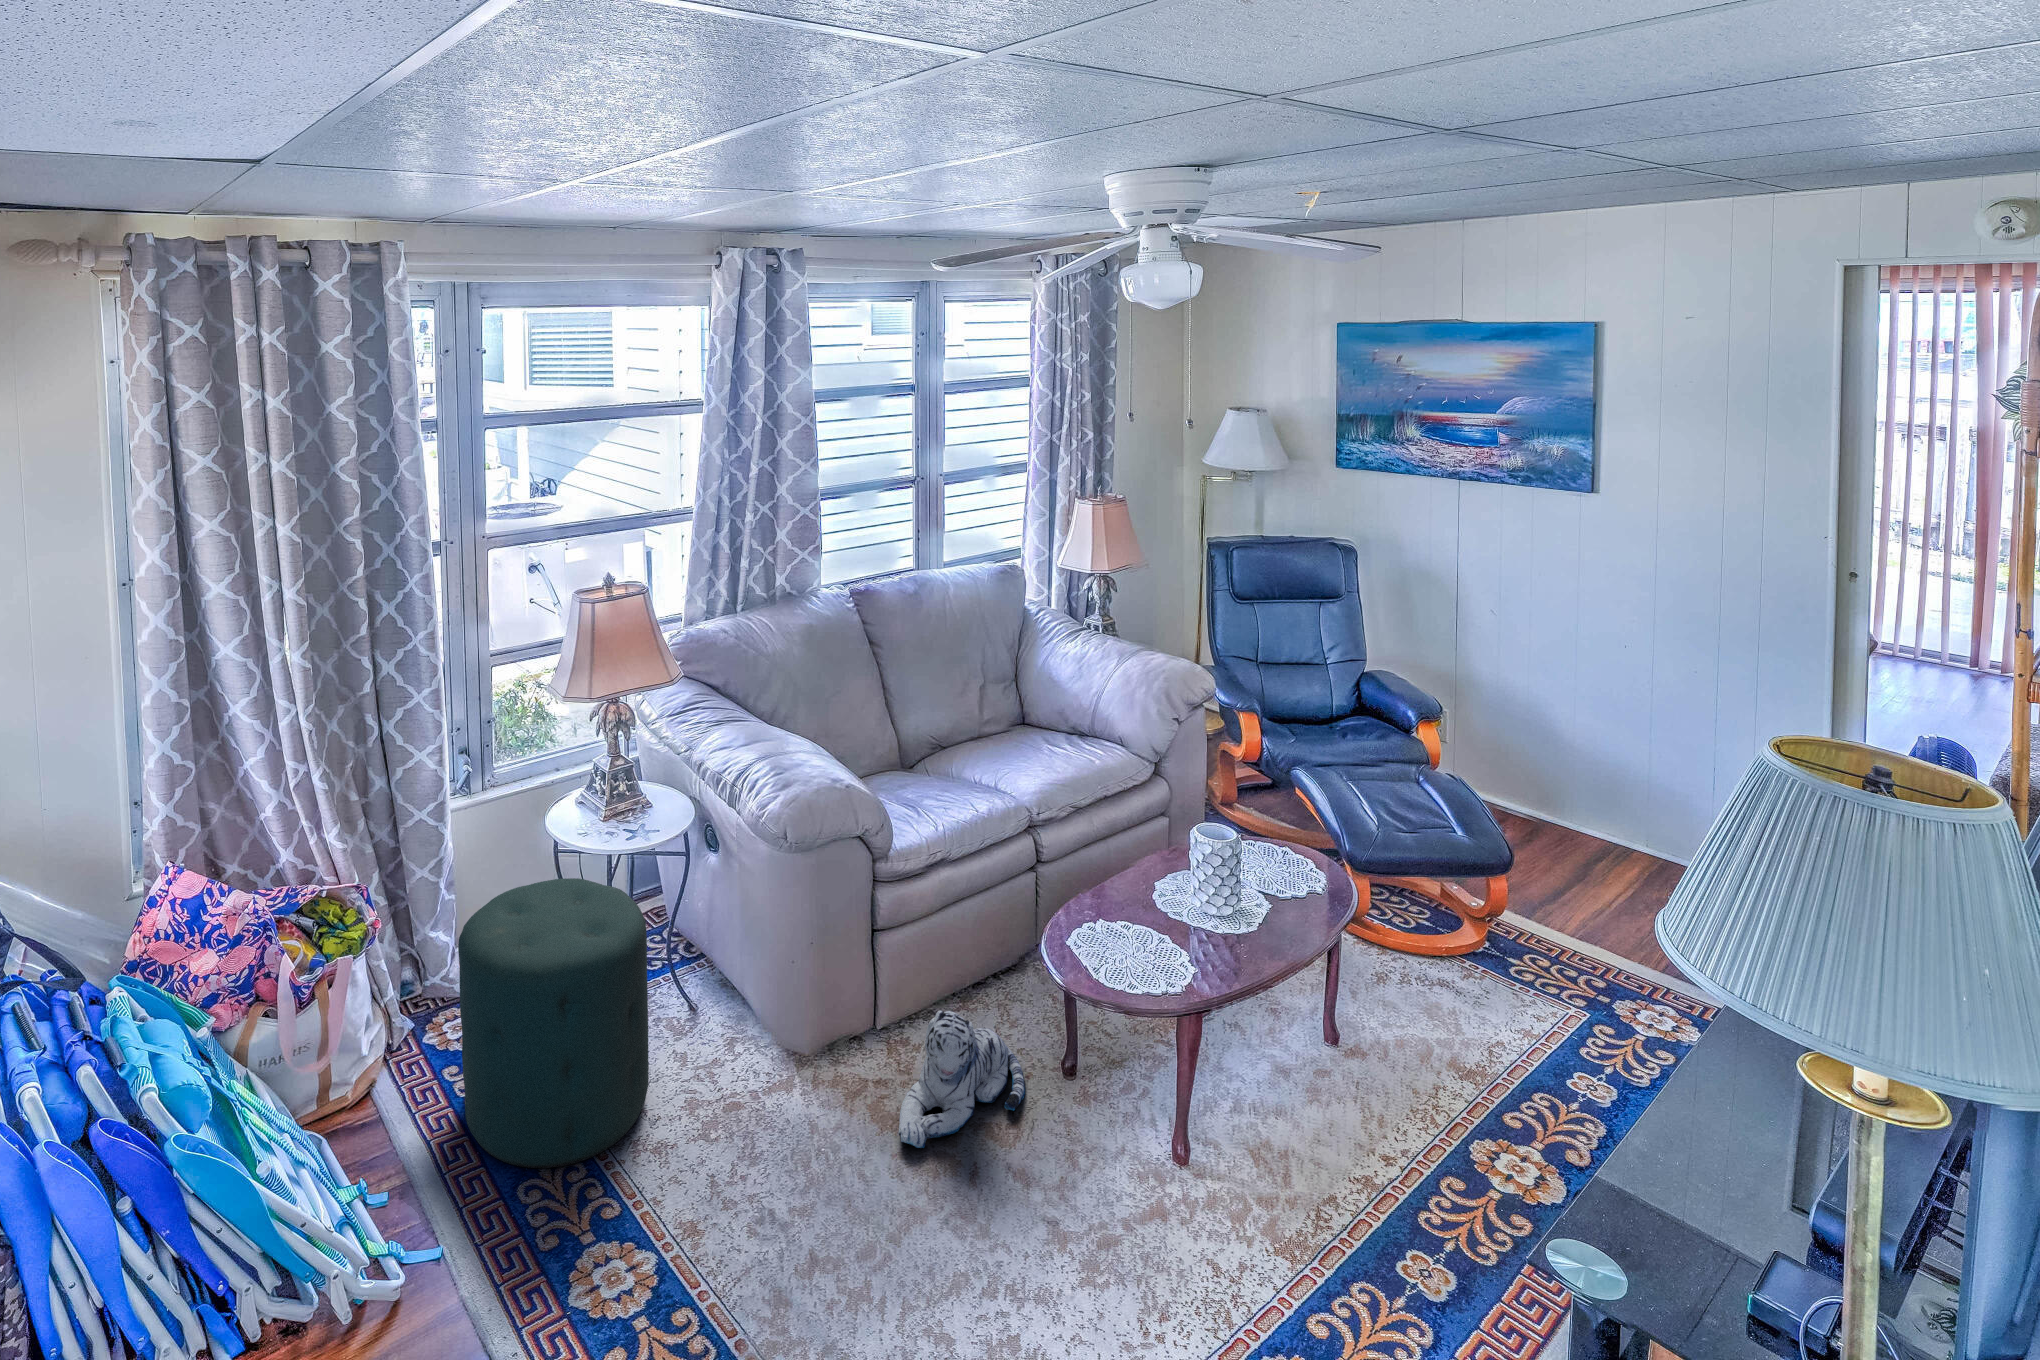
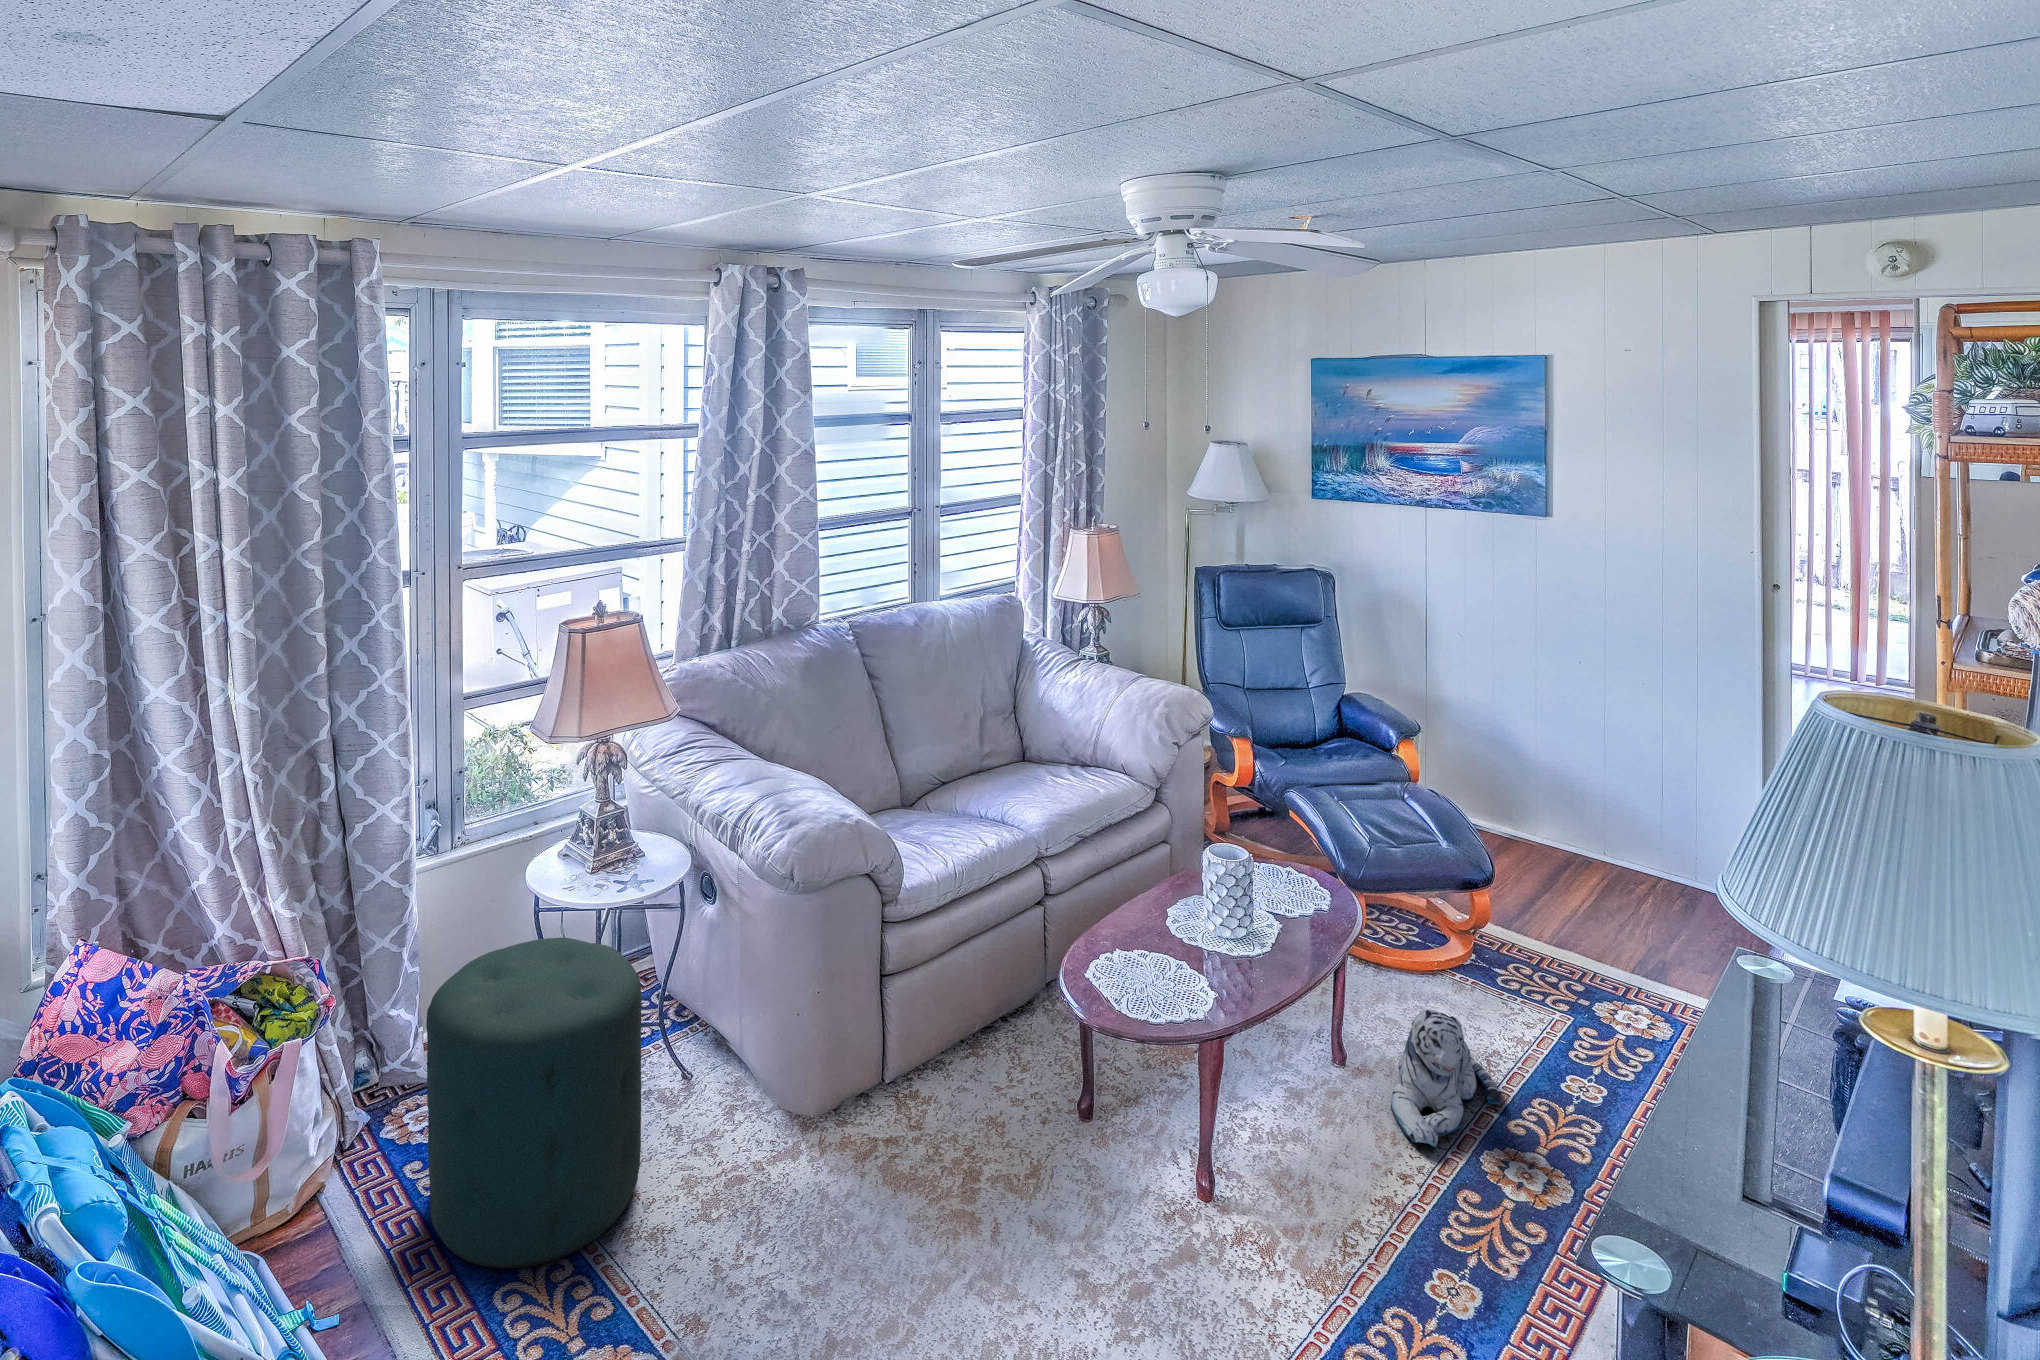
plush toy: present [899,1010,1025,1148] -> present [1391,1009,1500,1147]

